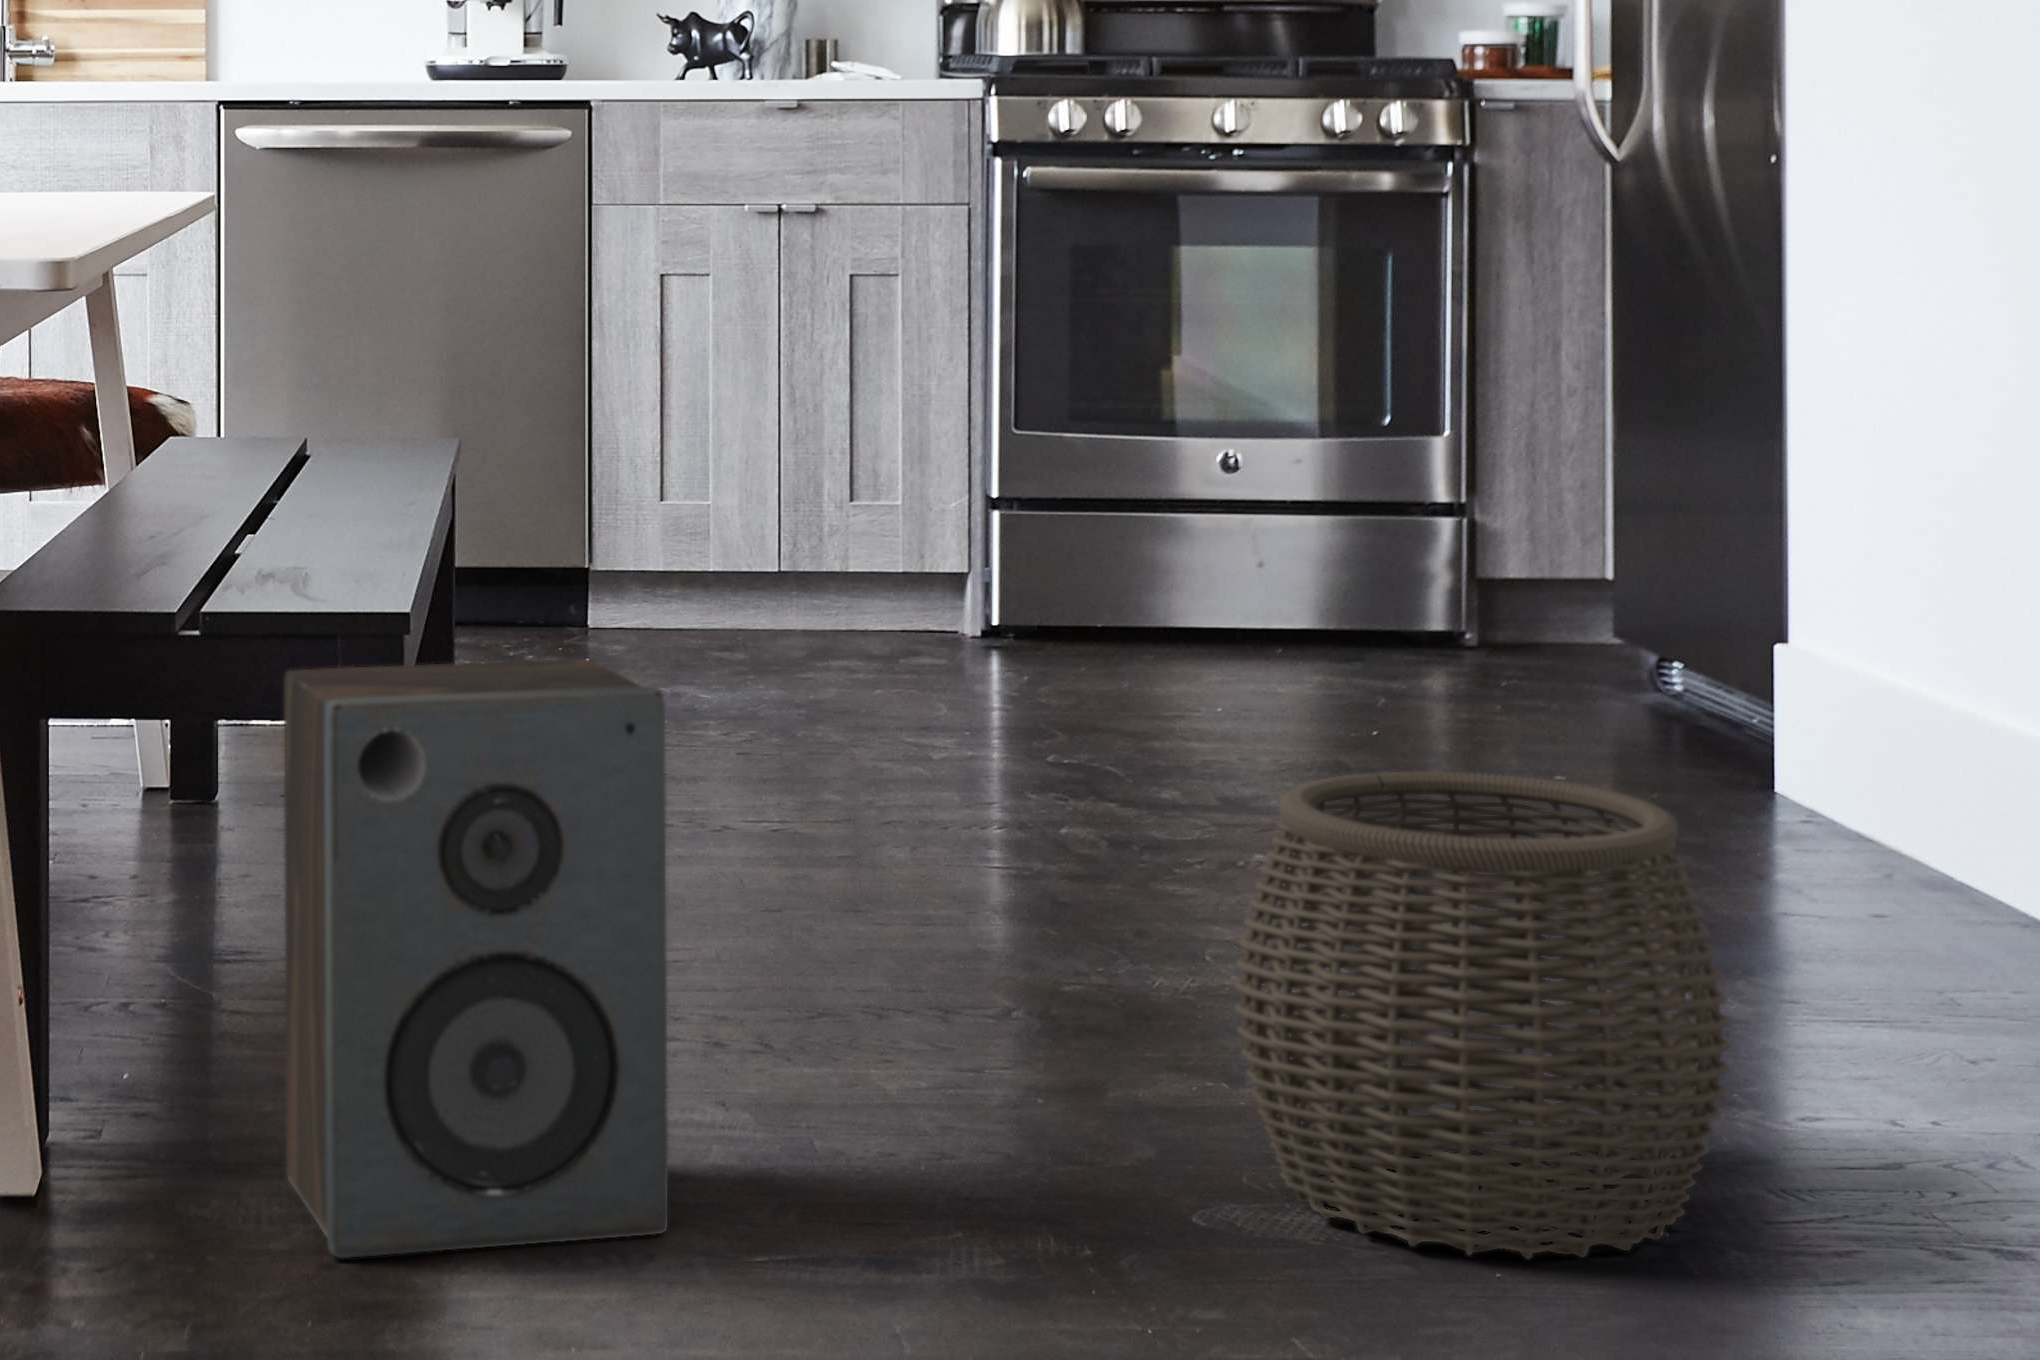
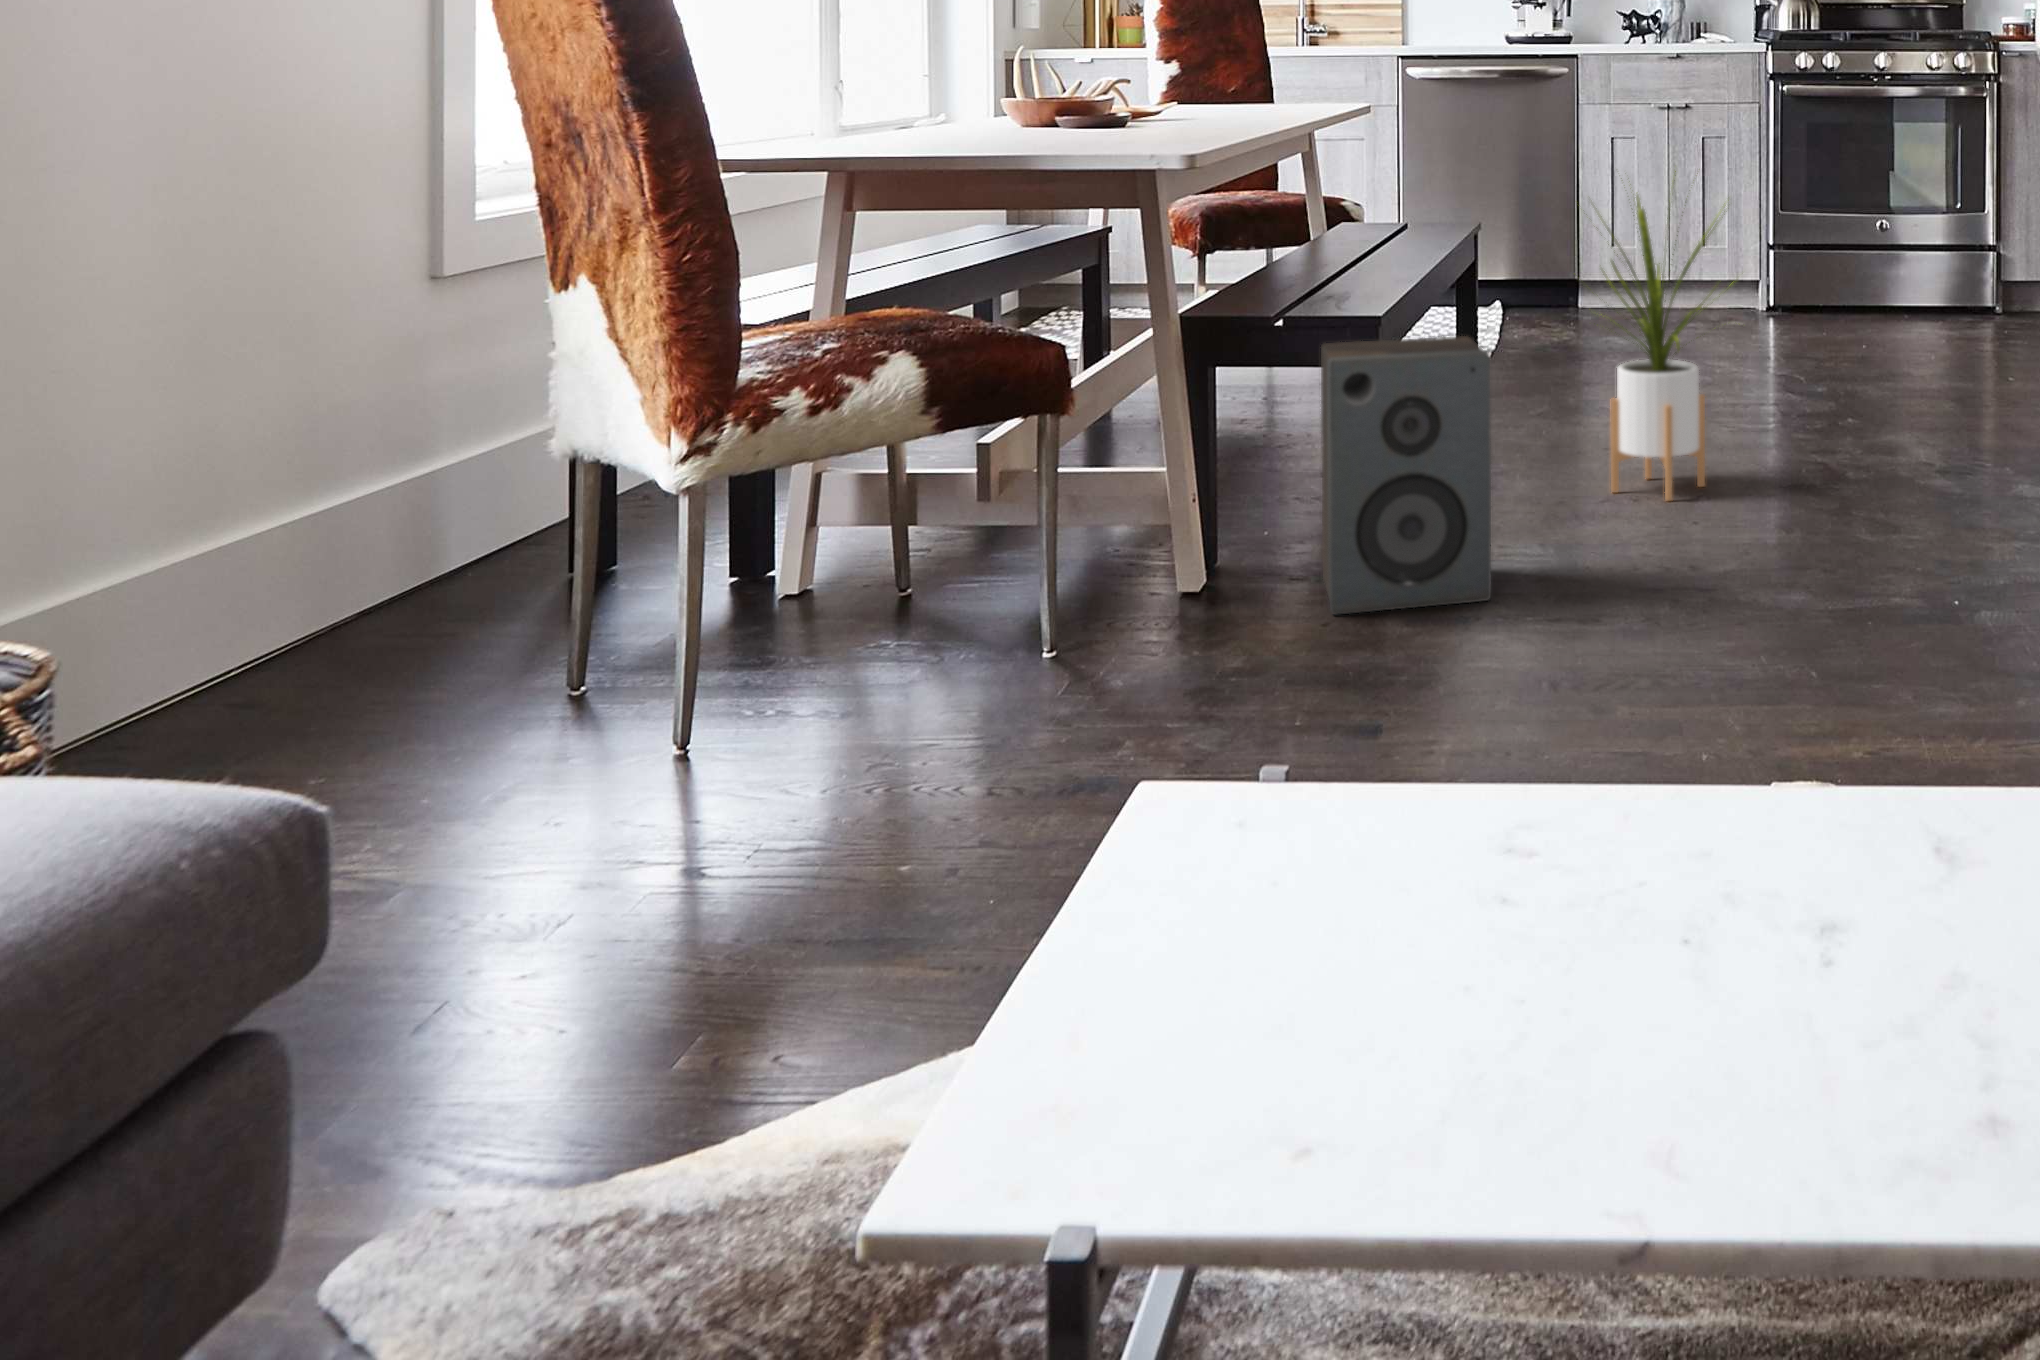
house plant: none [741,304,1121,1024] -> present [1590,171,1740,501]
woven basket: present [1235,772,1731,1259] -> none [1761,384,1974,605]

